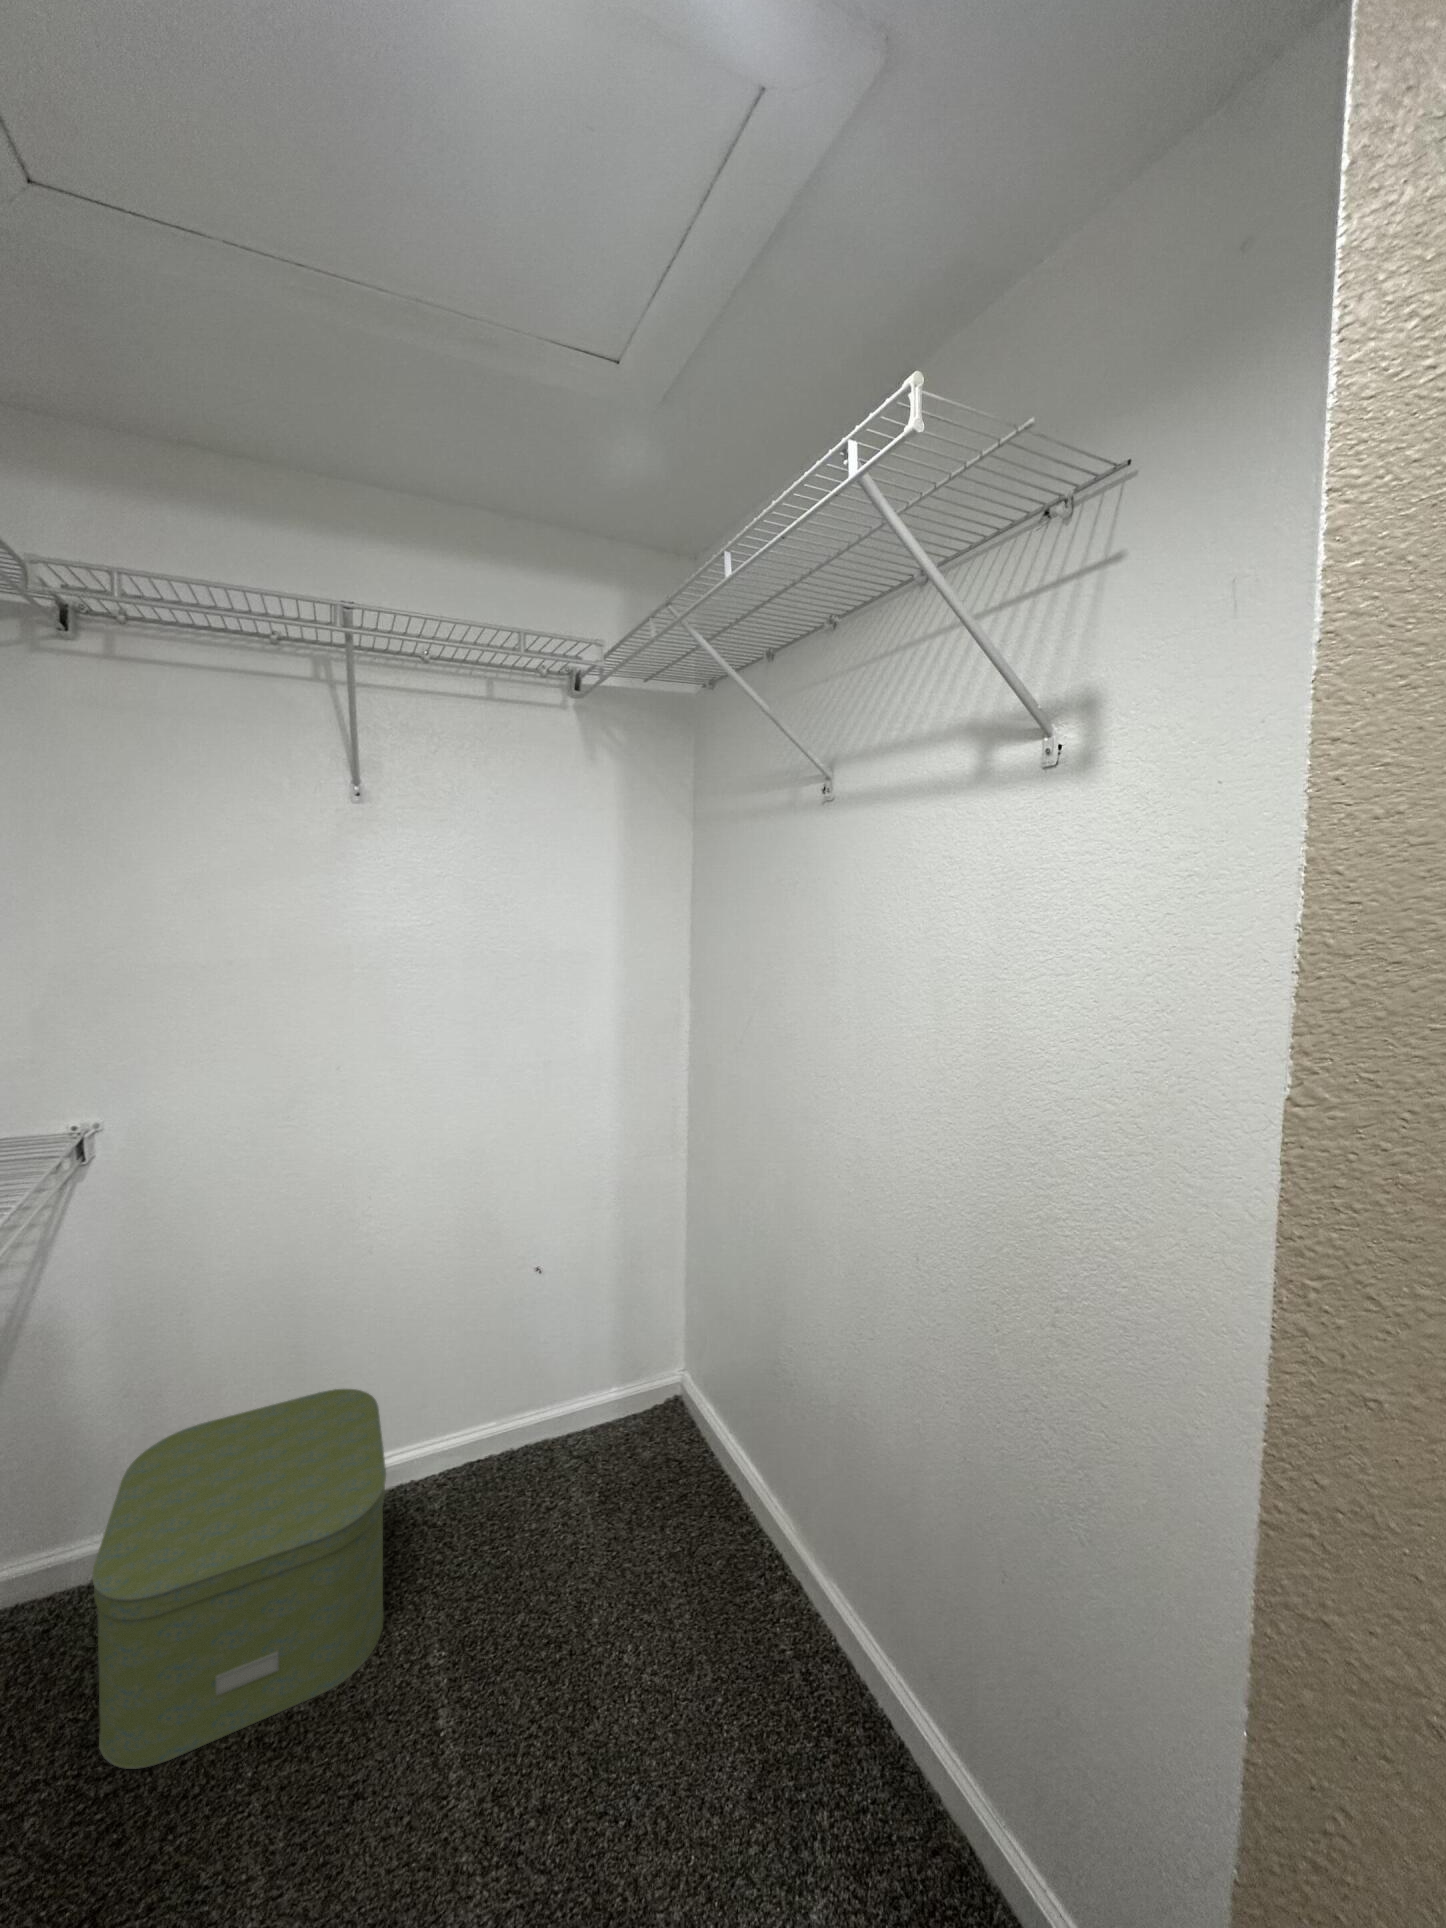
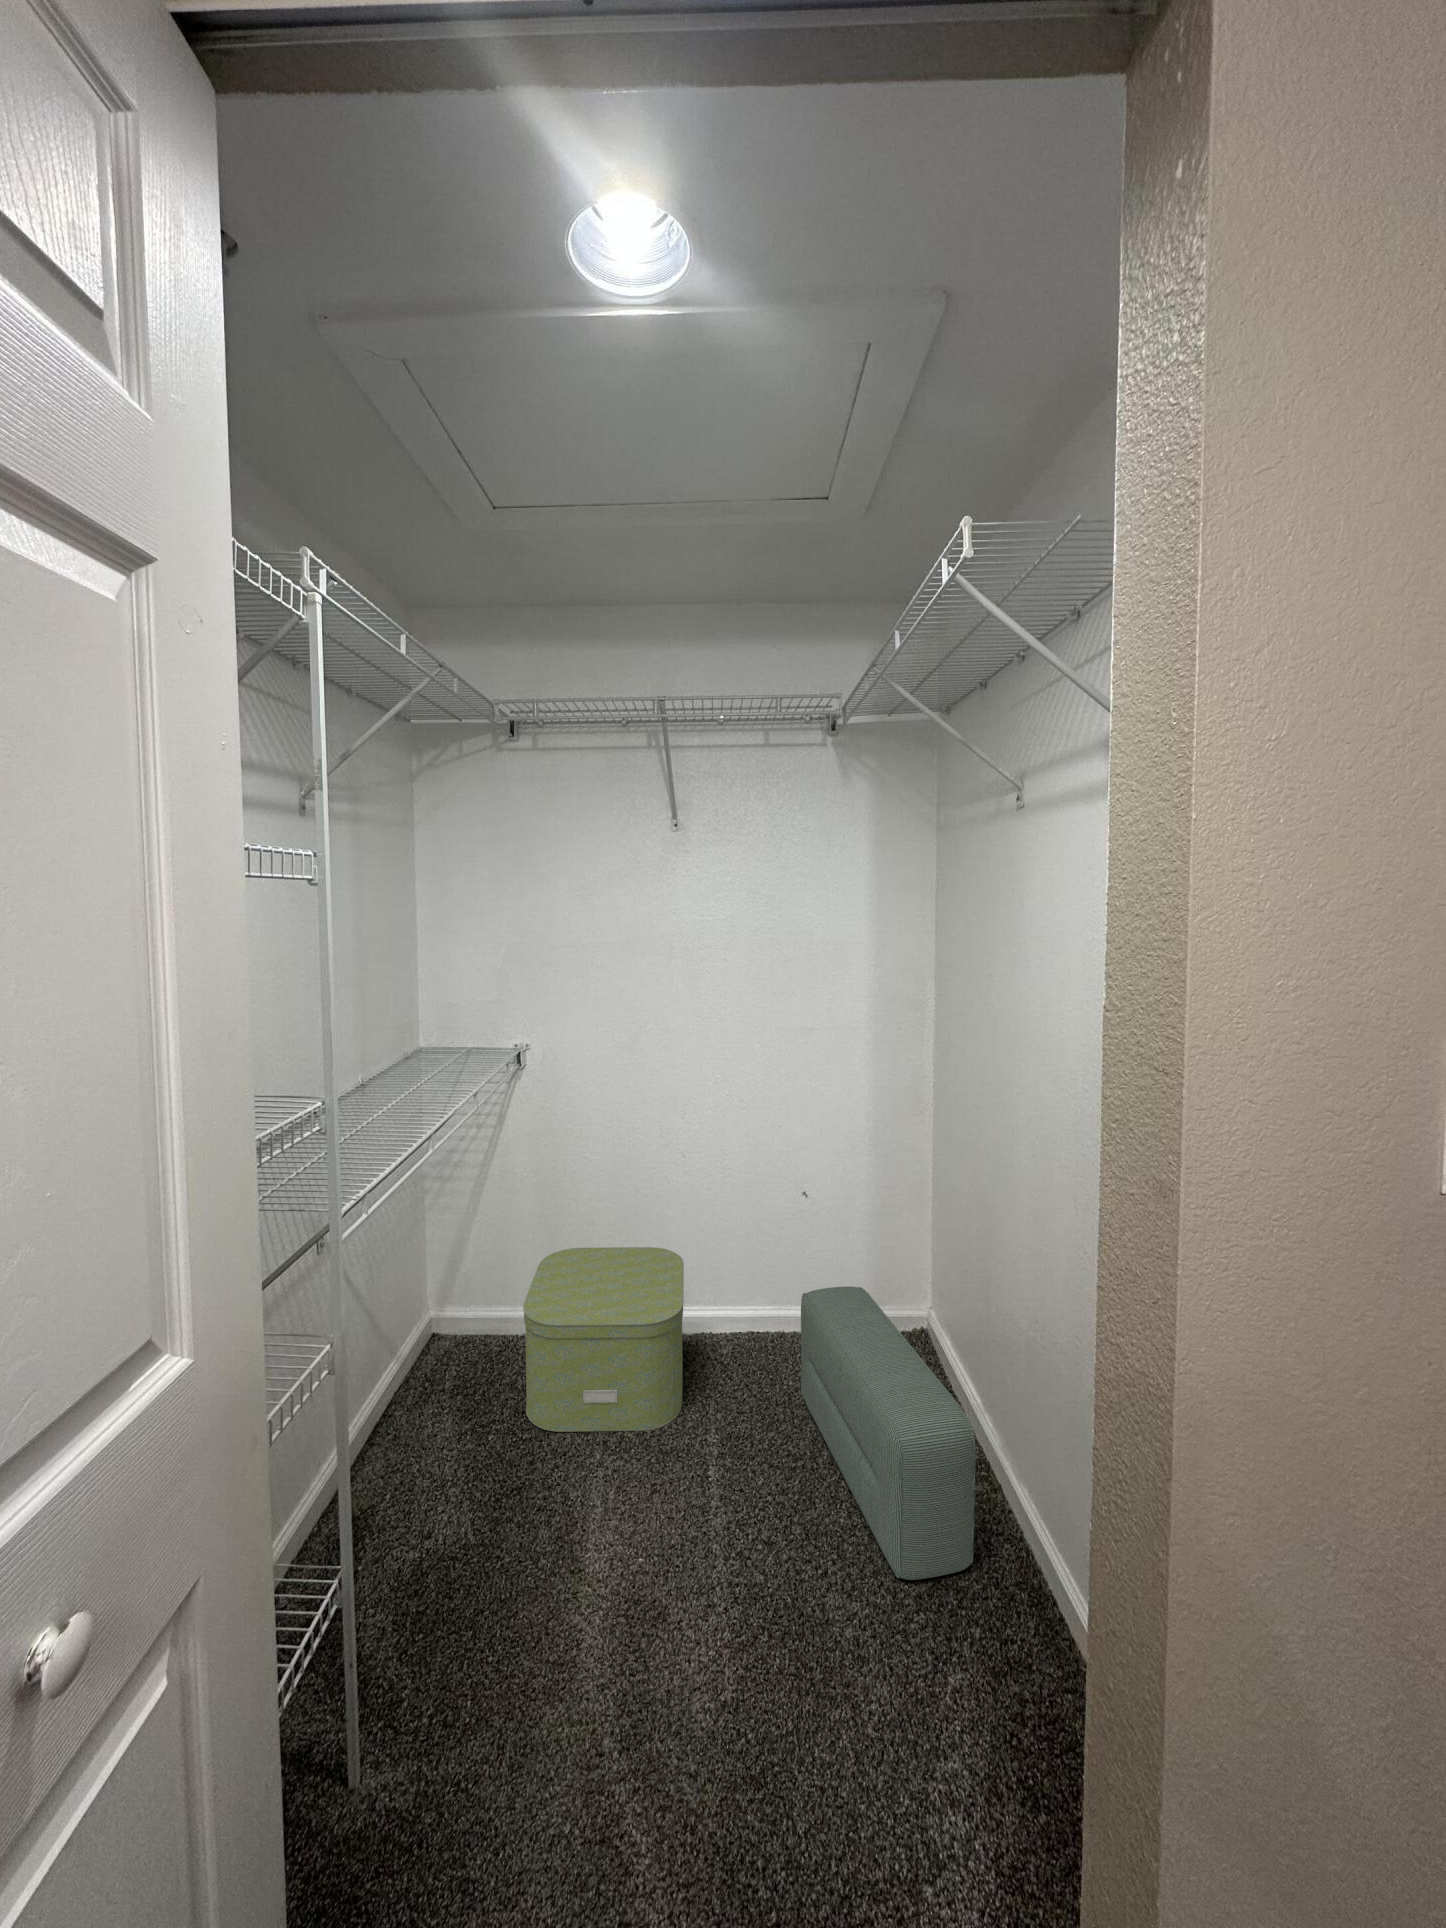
pouf: none [552,1379,802,1783] -> present [801,1286,976,1580]

